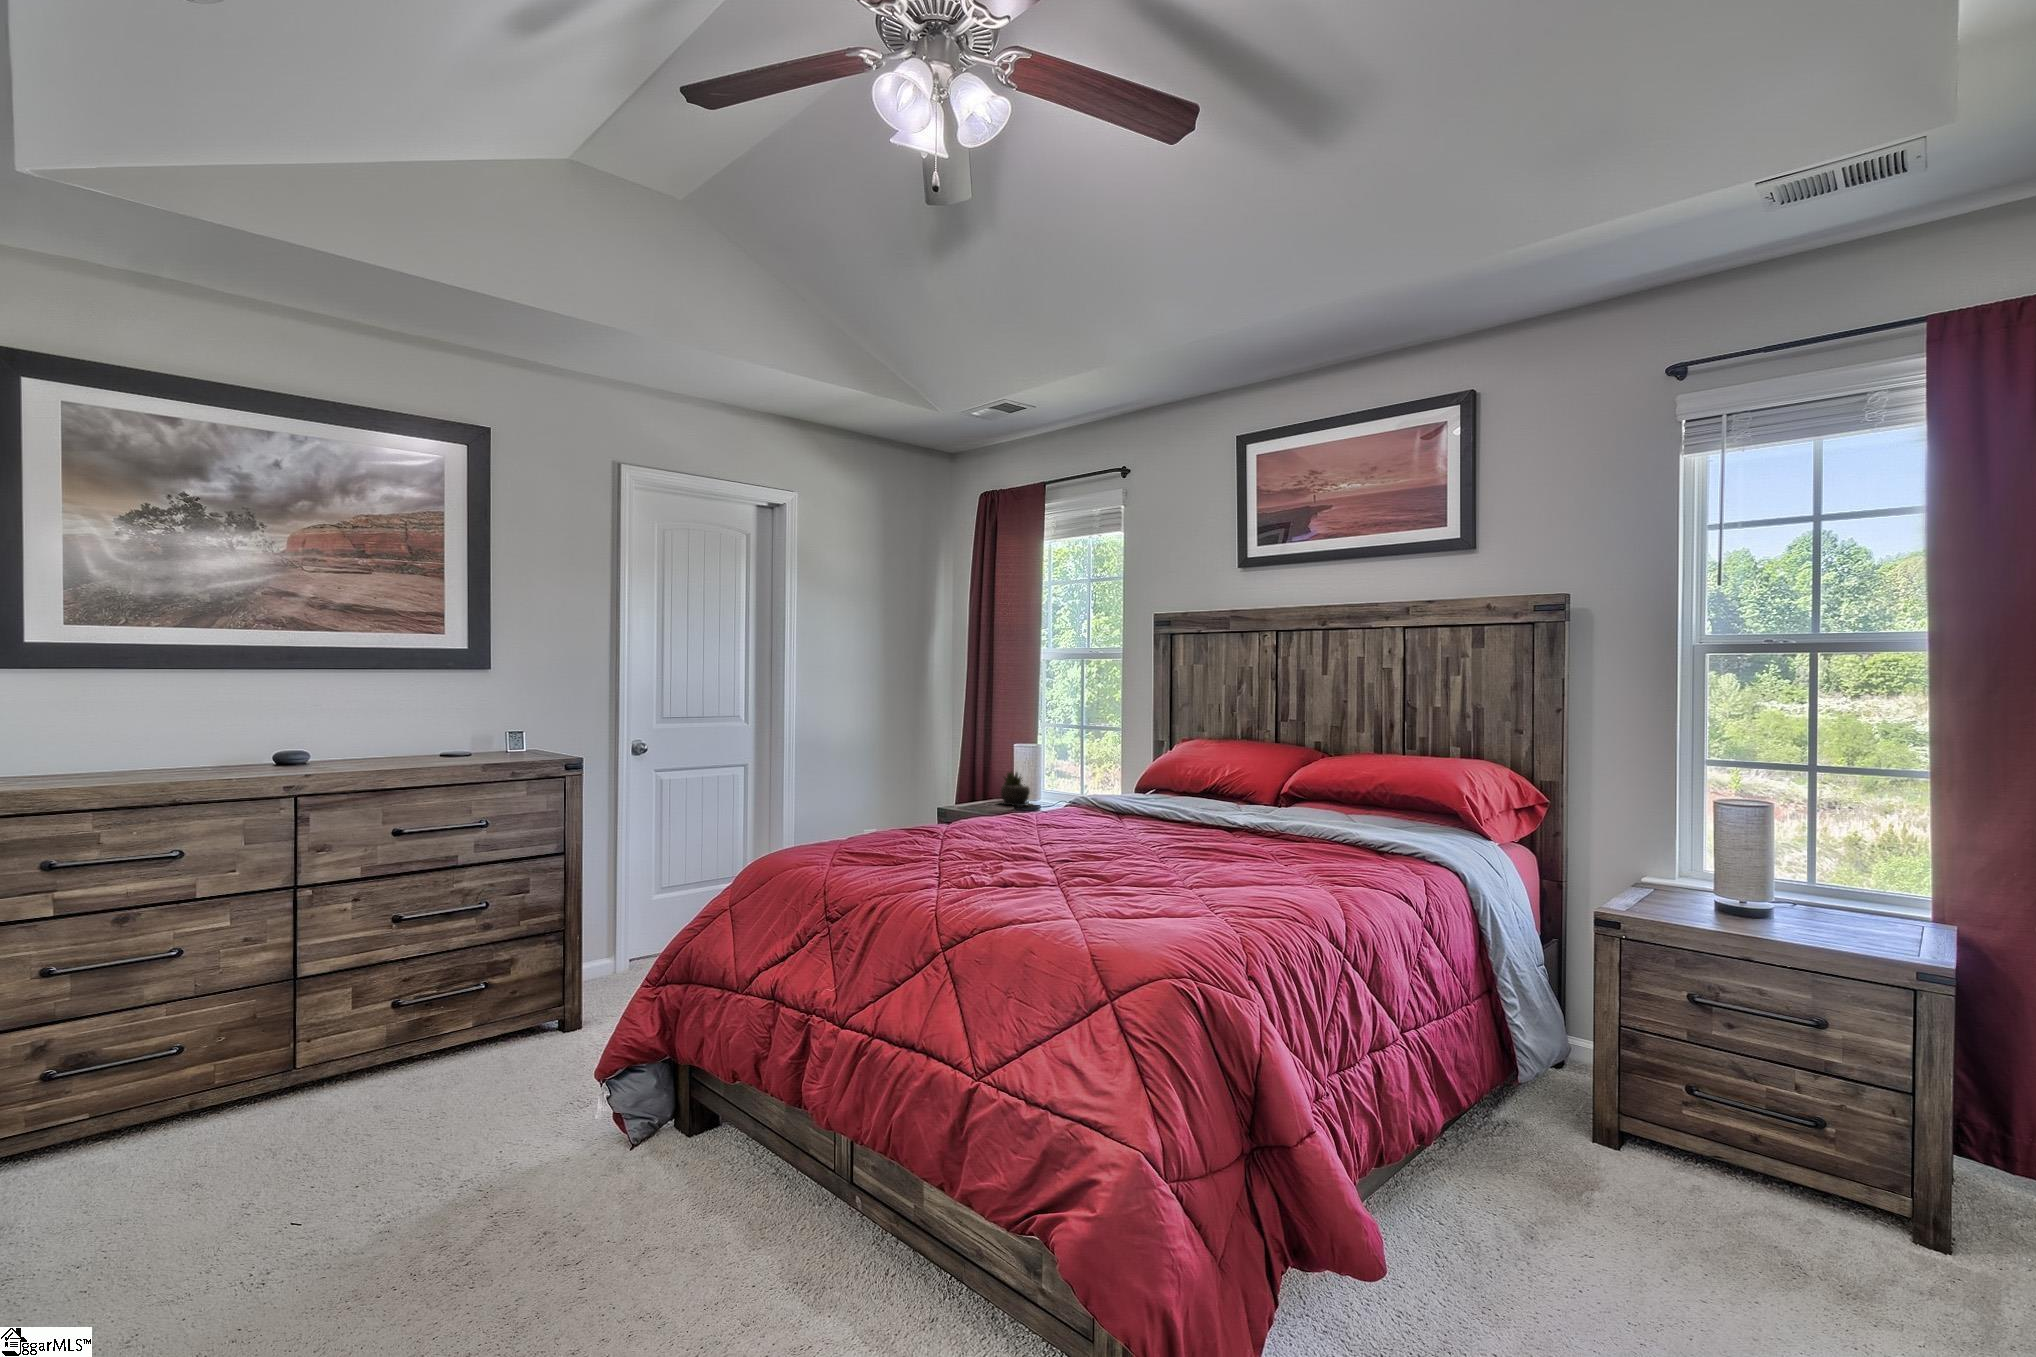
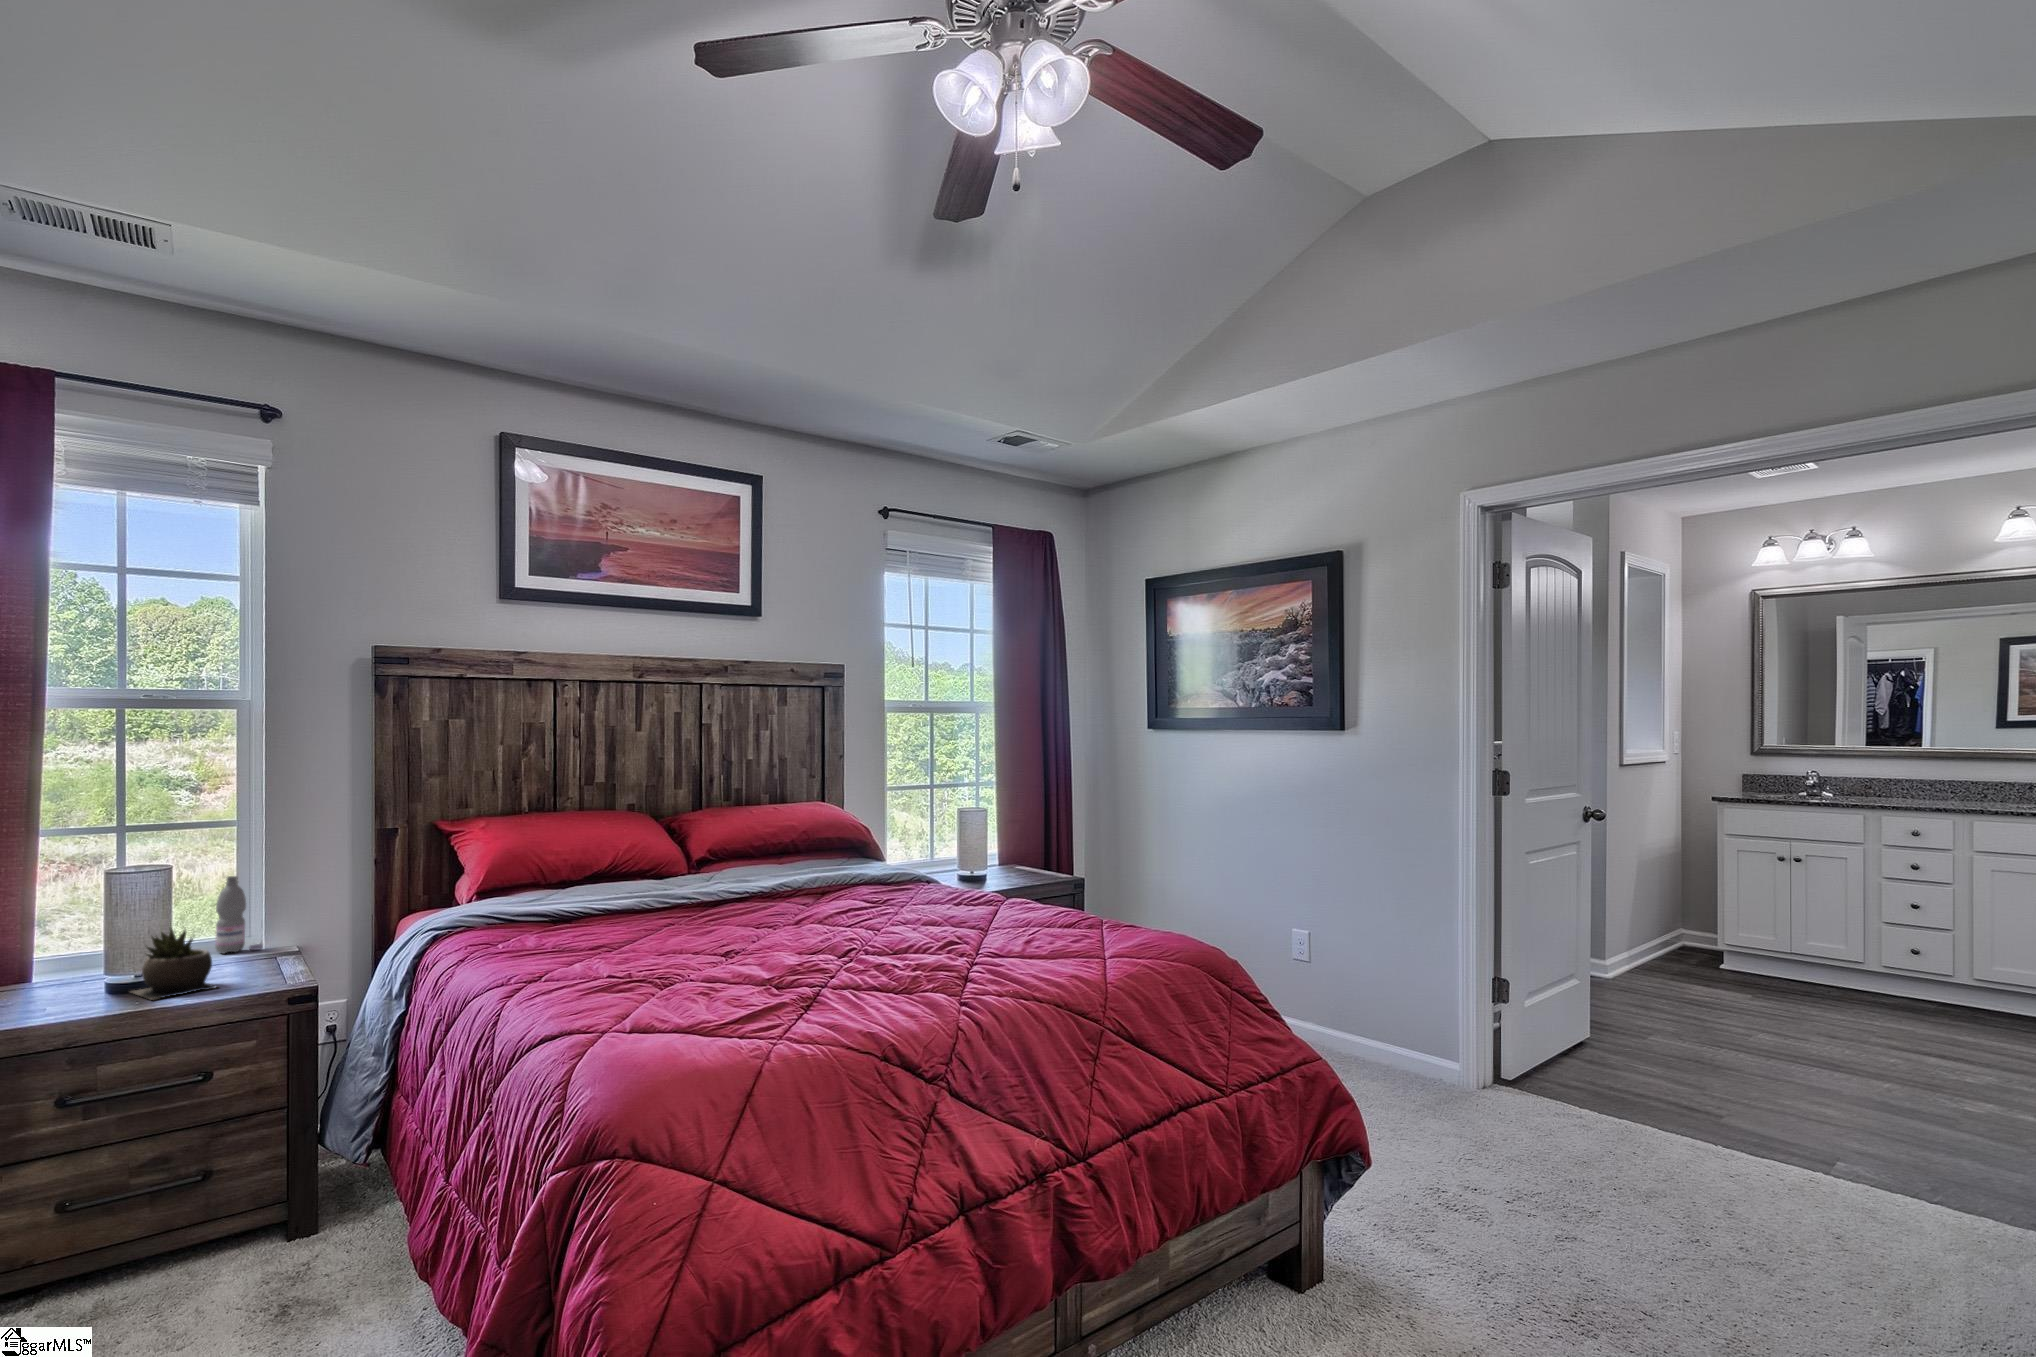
water bottle: none [1097,758,1114,805] -> present [215,876,263,954]

